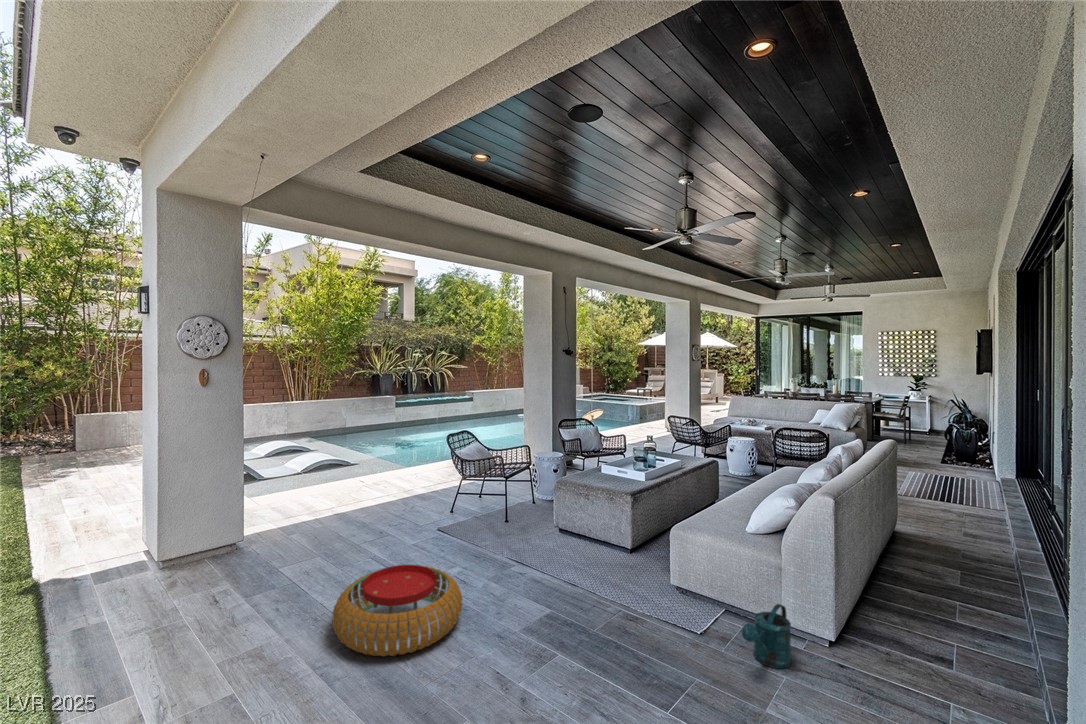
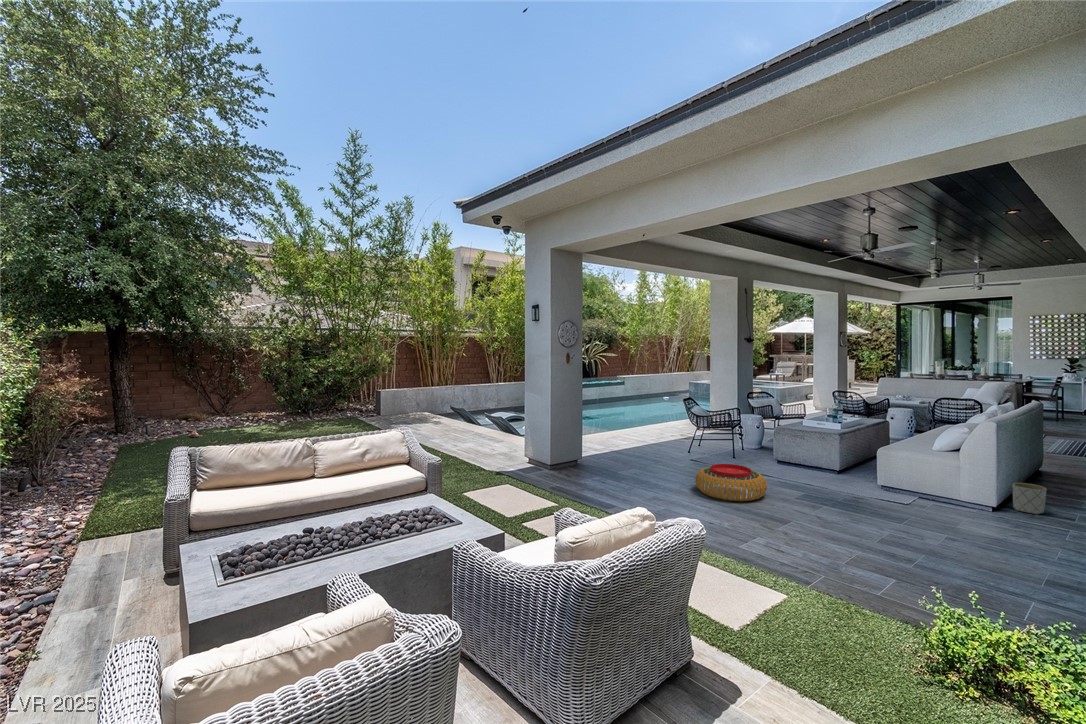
planter: none [856,593,908,659] -> present [1013,483,1047,515]
watering can: present [742,604,791,669] -> none [944,483,973,514]

